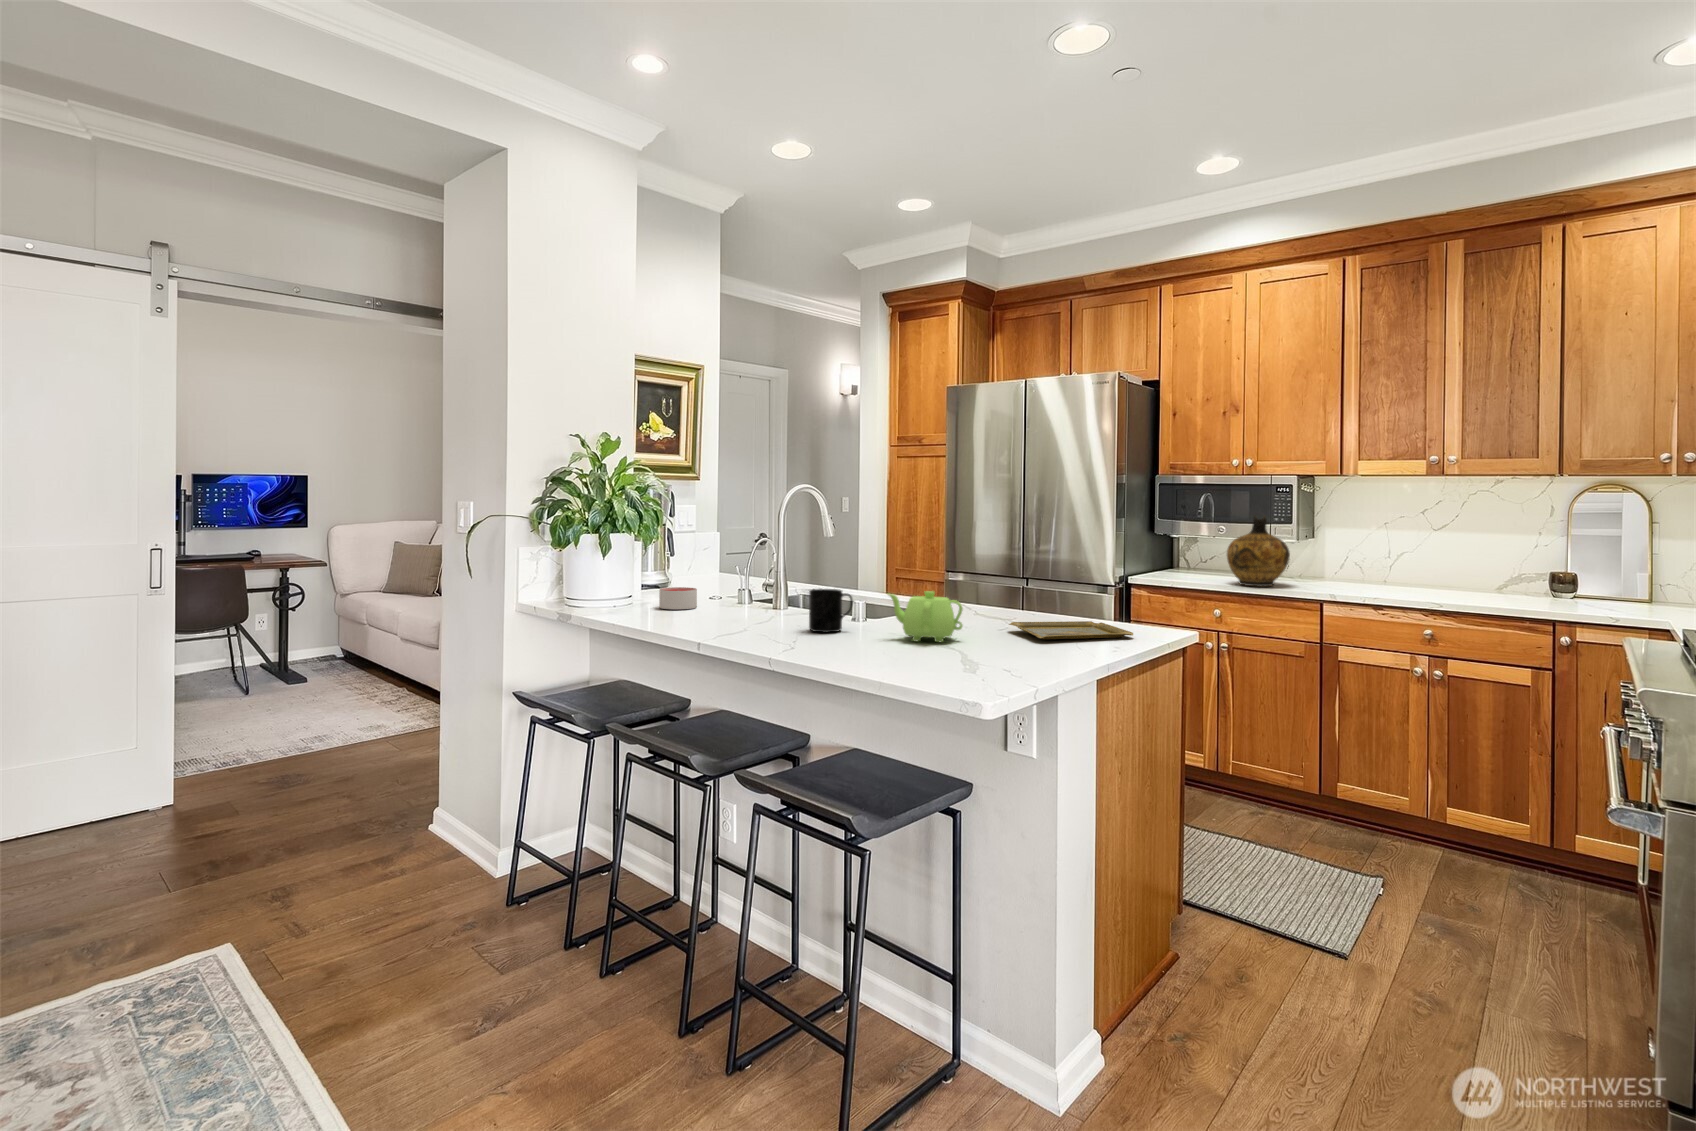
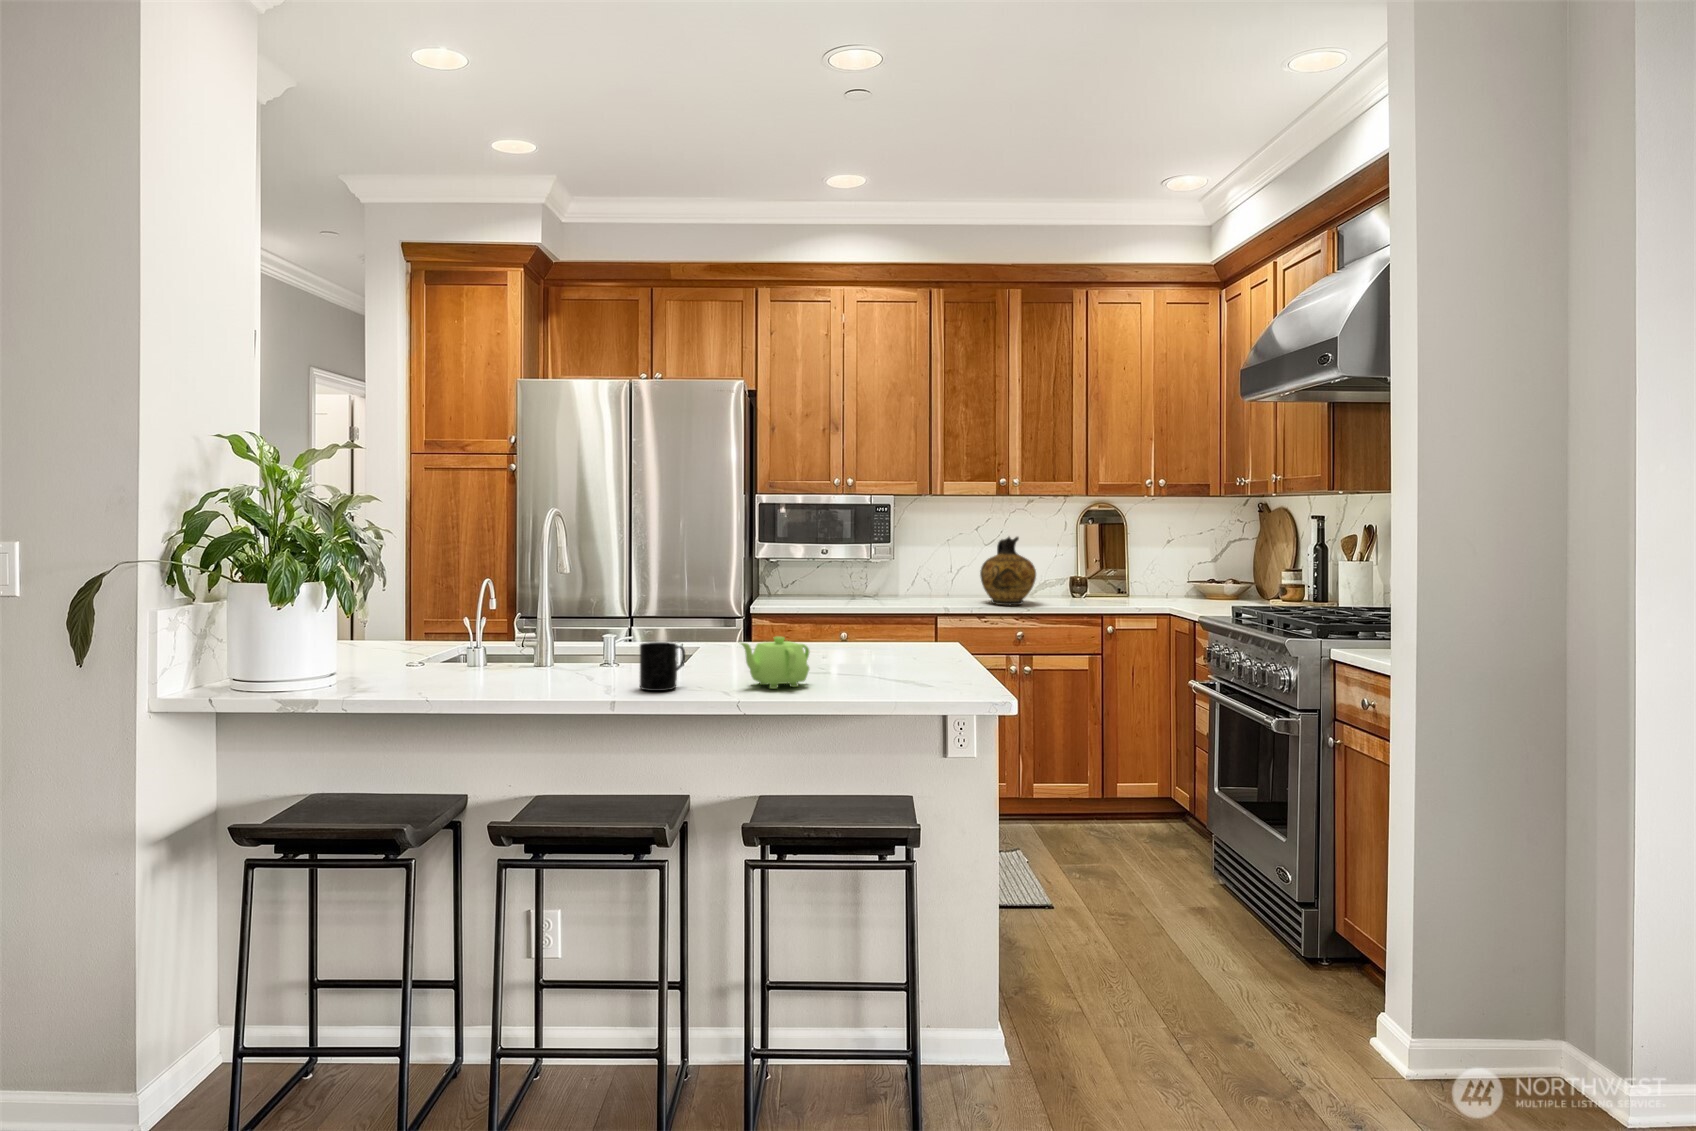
ceramic jug: present [1227,516,1290,586] -> present [980,537,1036,605]
candle: present [659,587,697,609] -> none [369,654,421,685]
tray: present [1009,621,1133,639] -> none [820,652,928,673]

